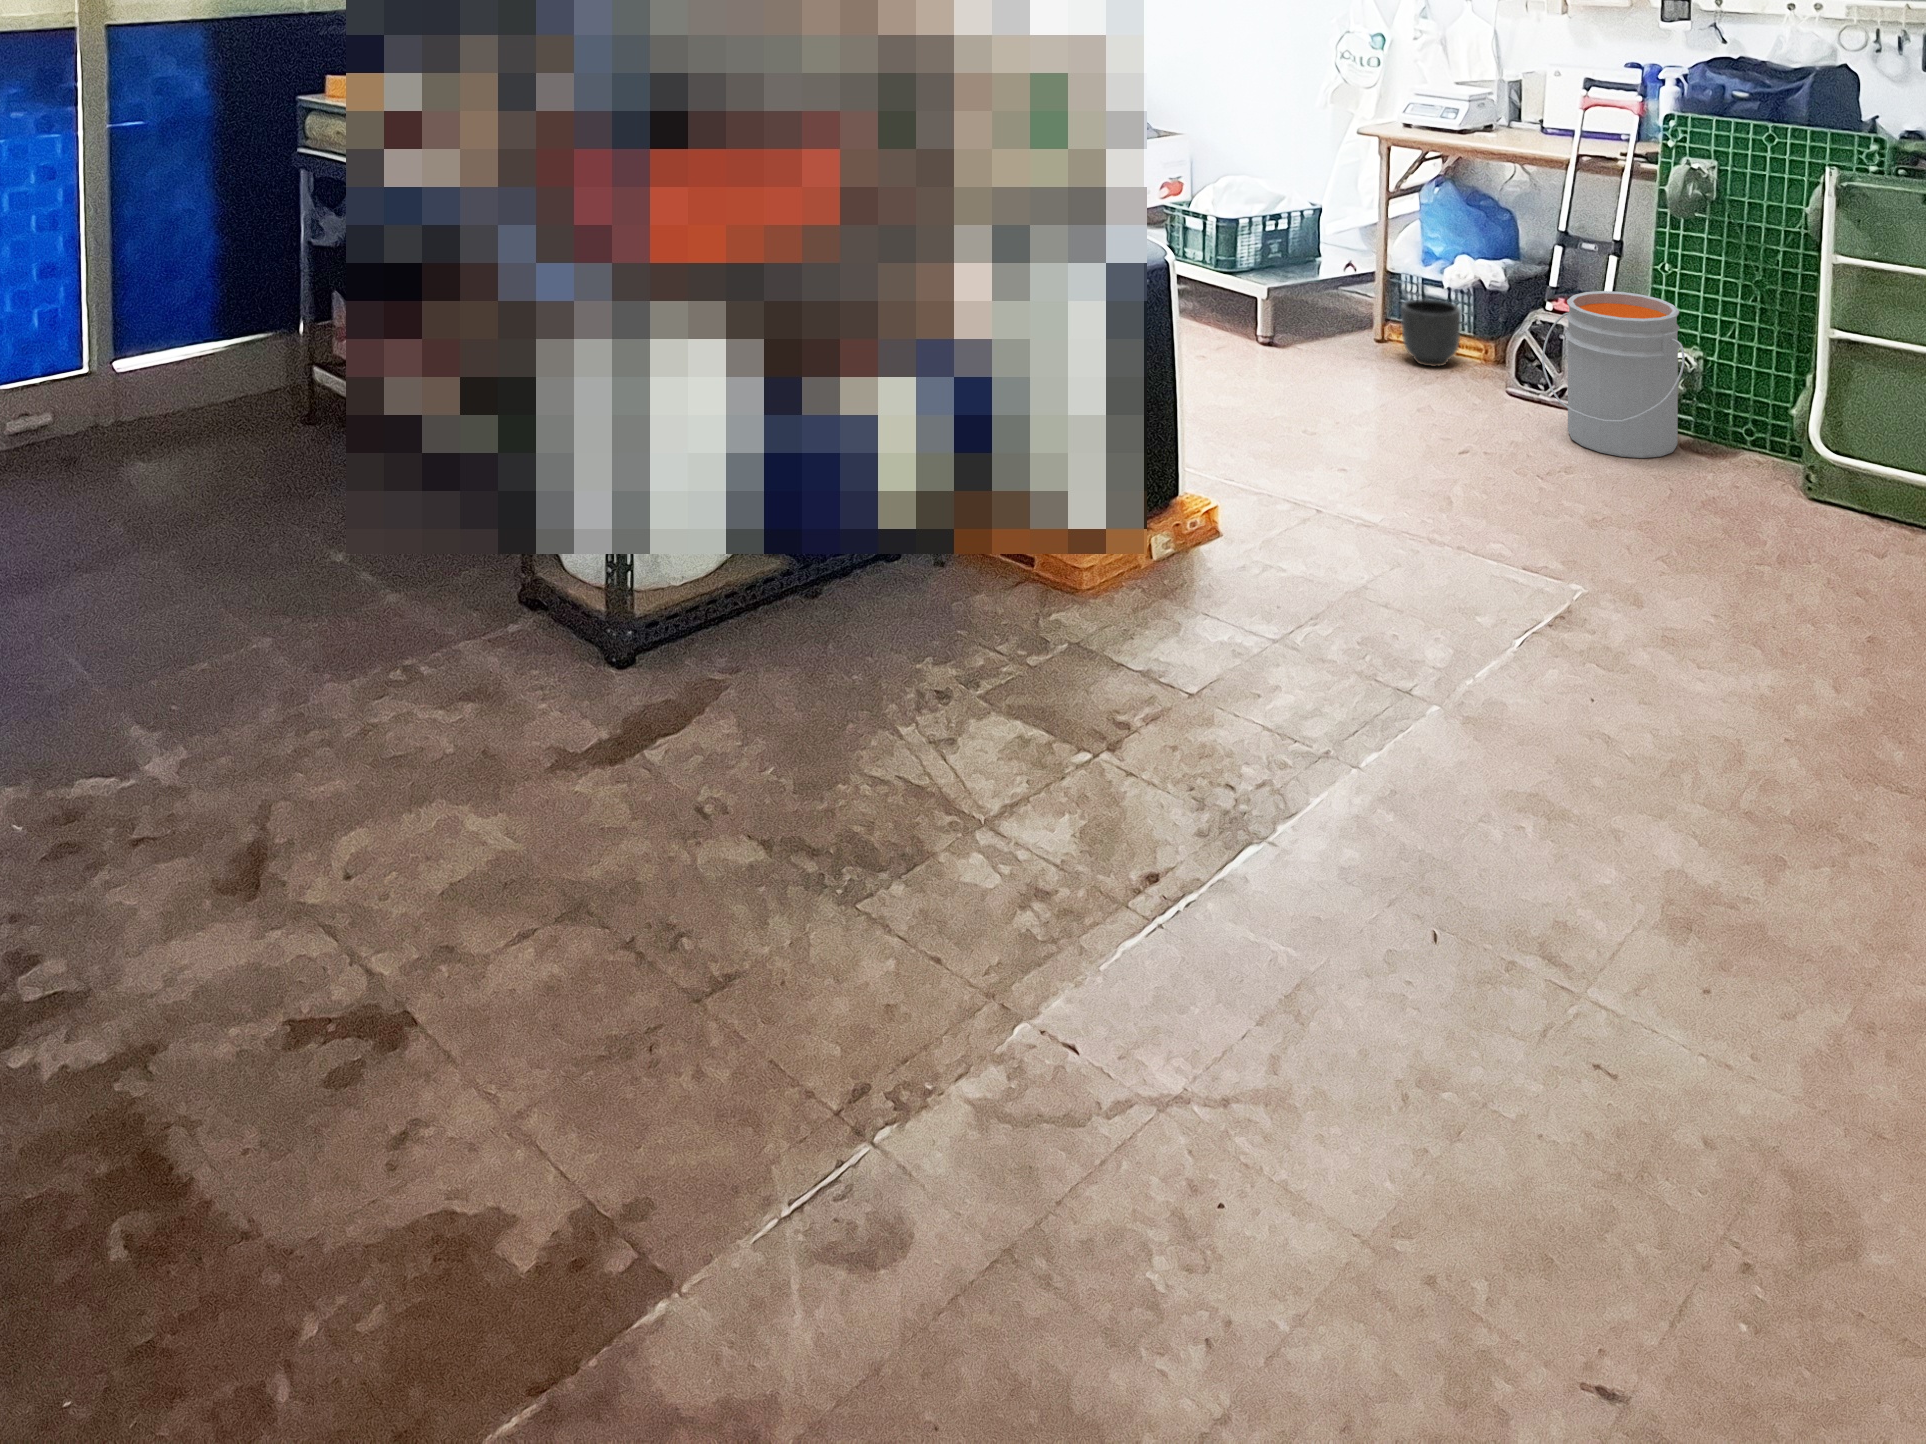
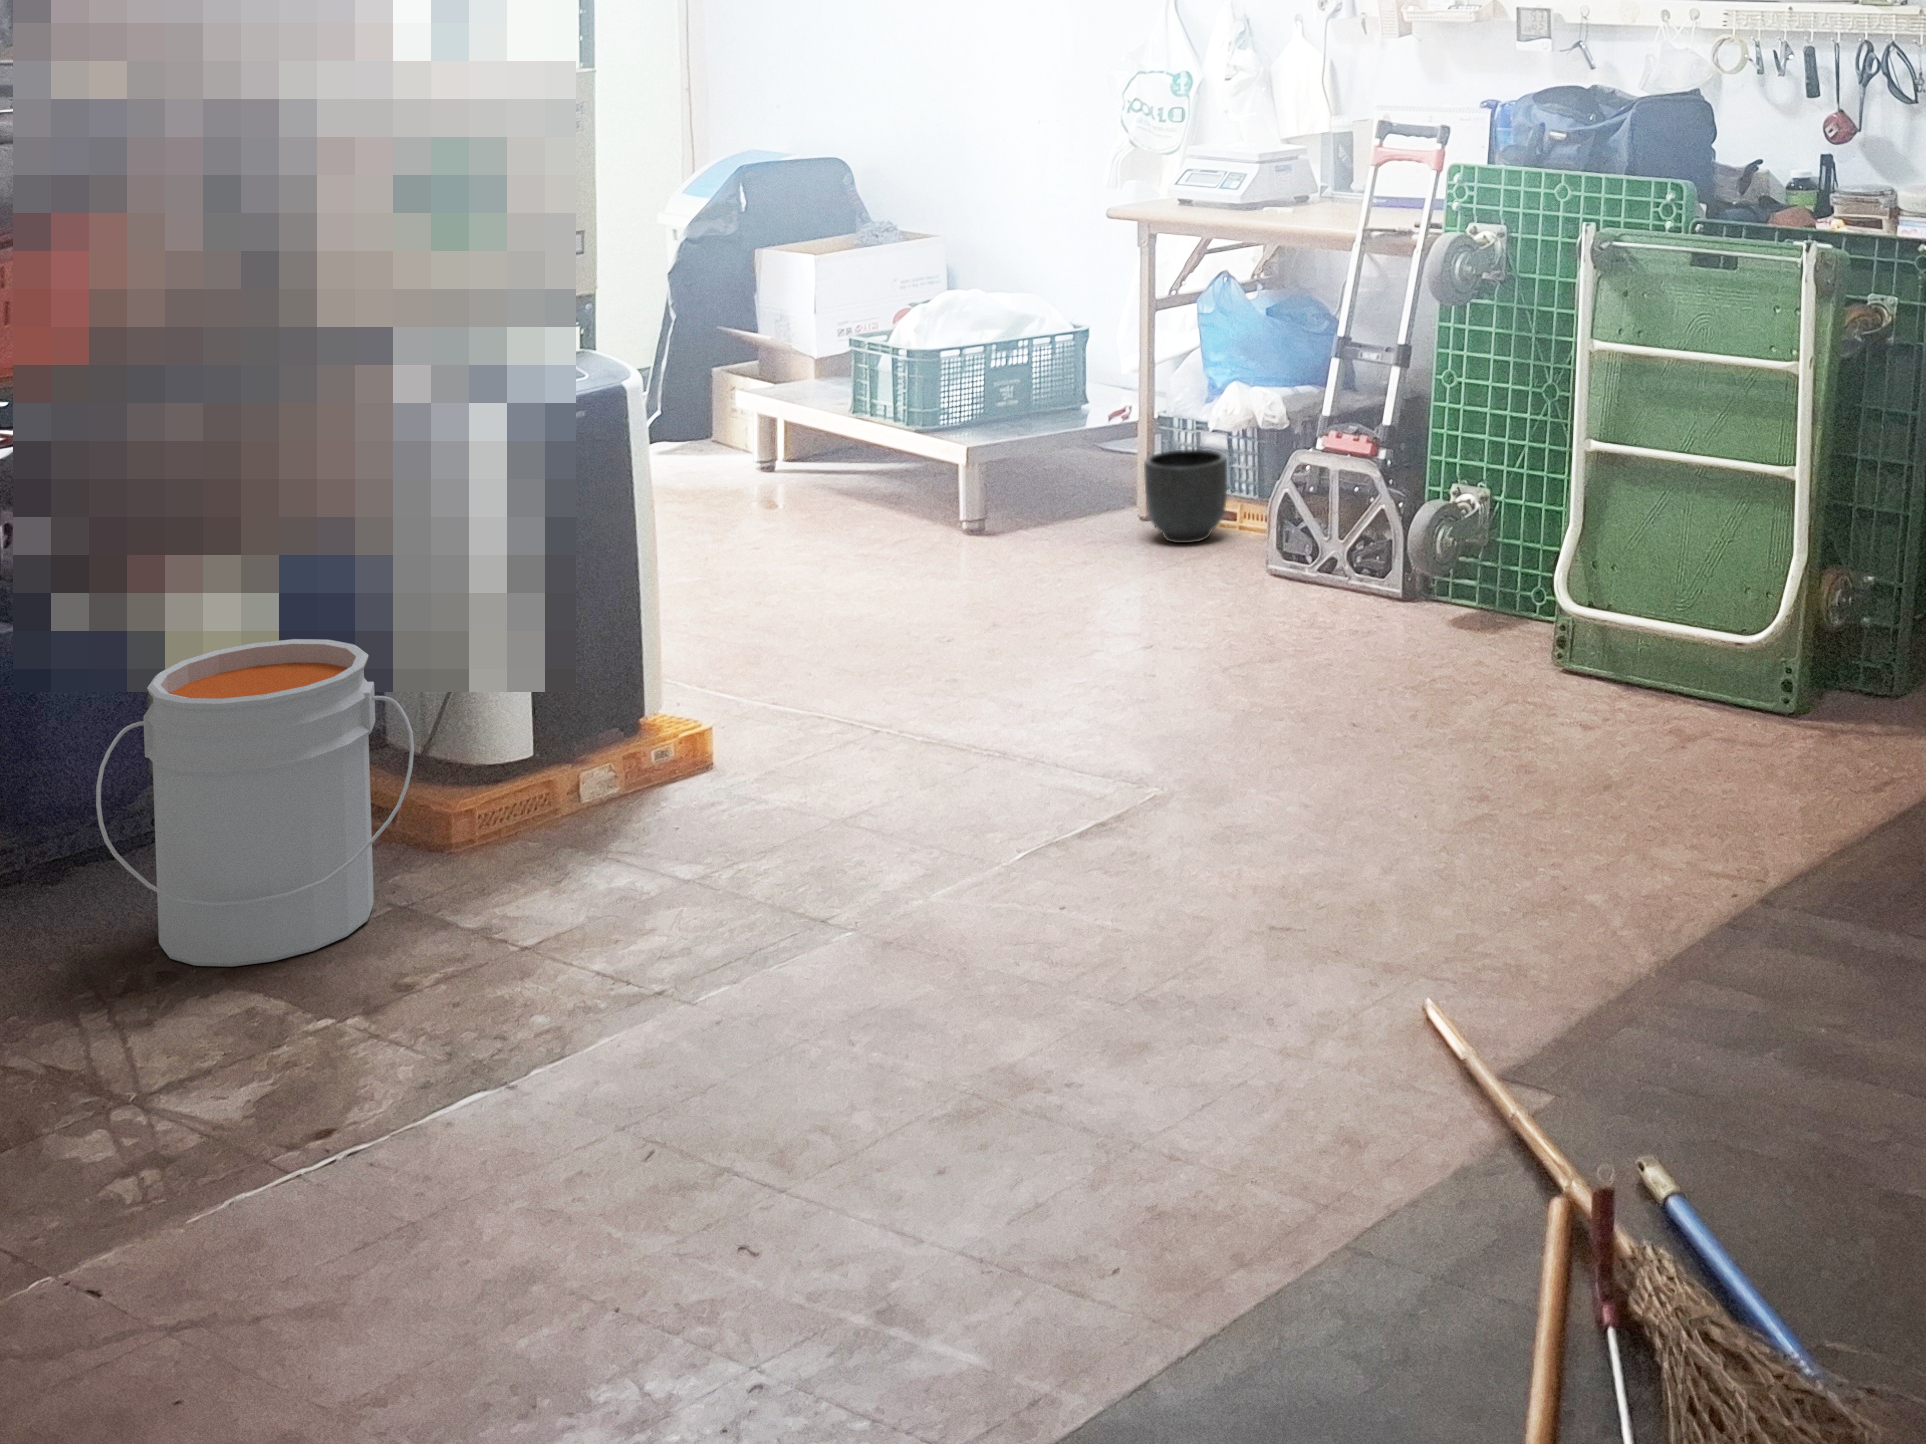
bucket: present [1542,291,1685,458] -> present [96,639,414,967]

